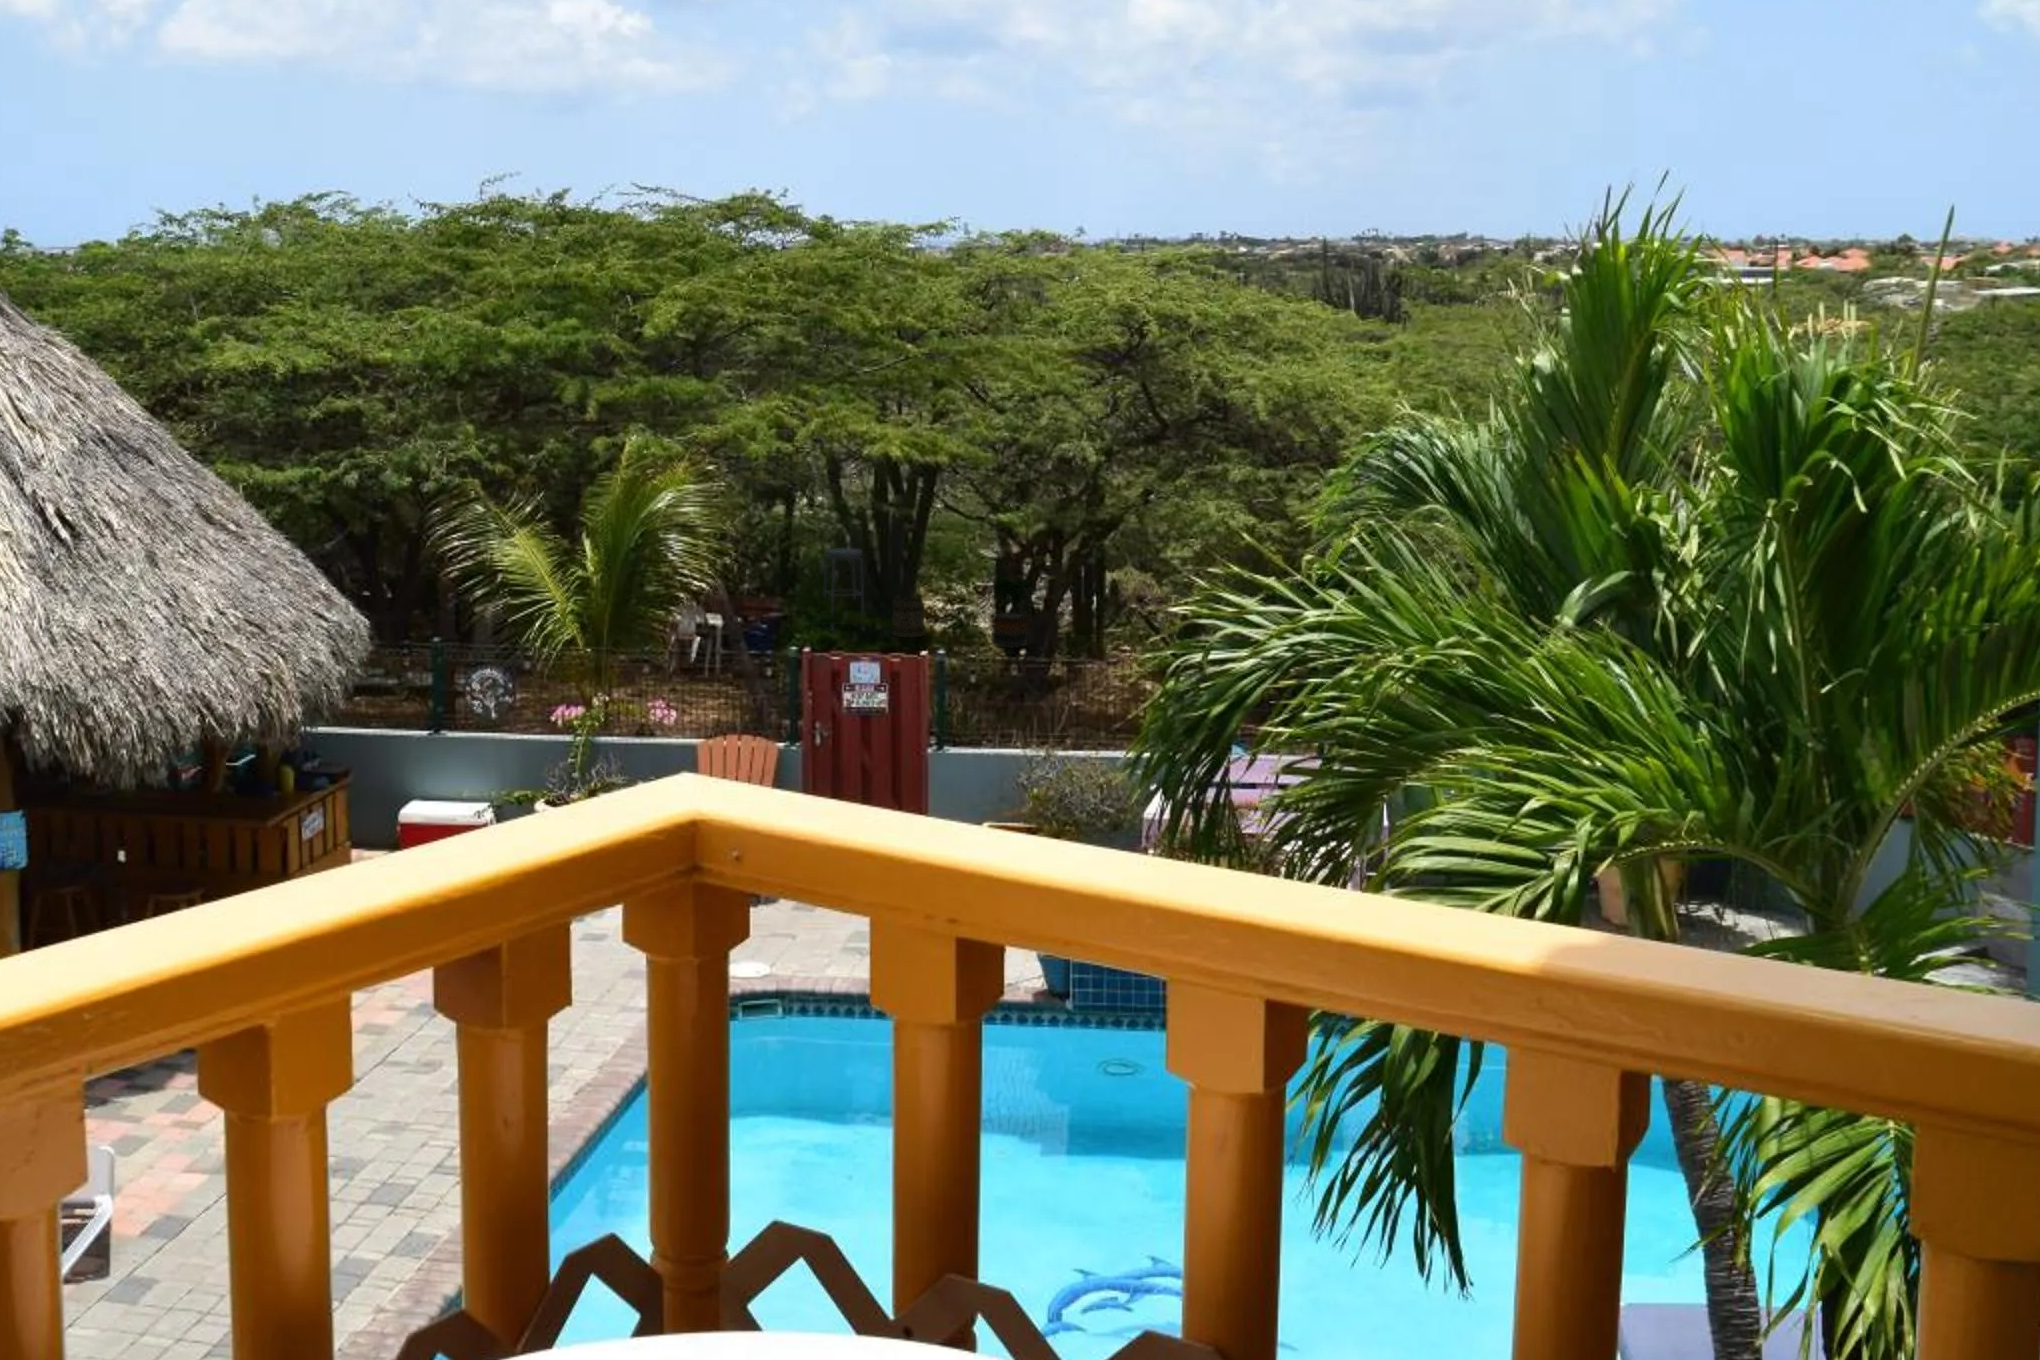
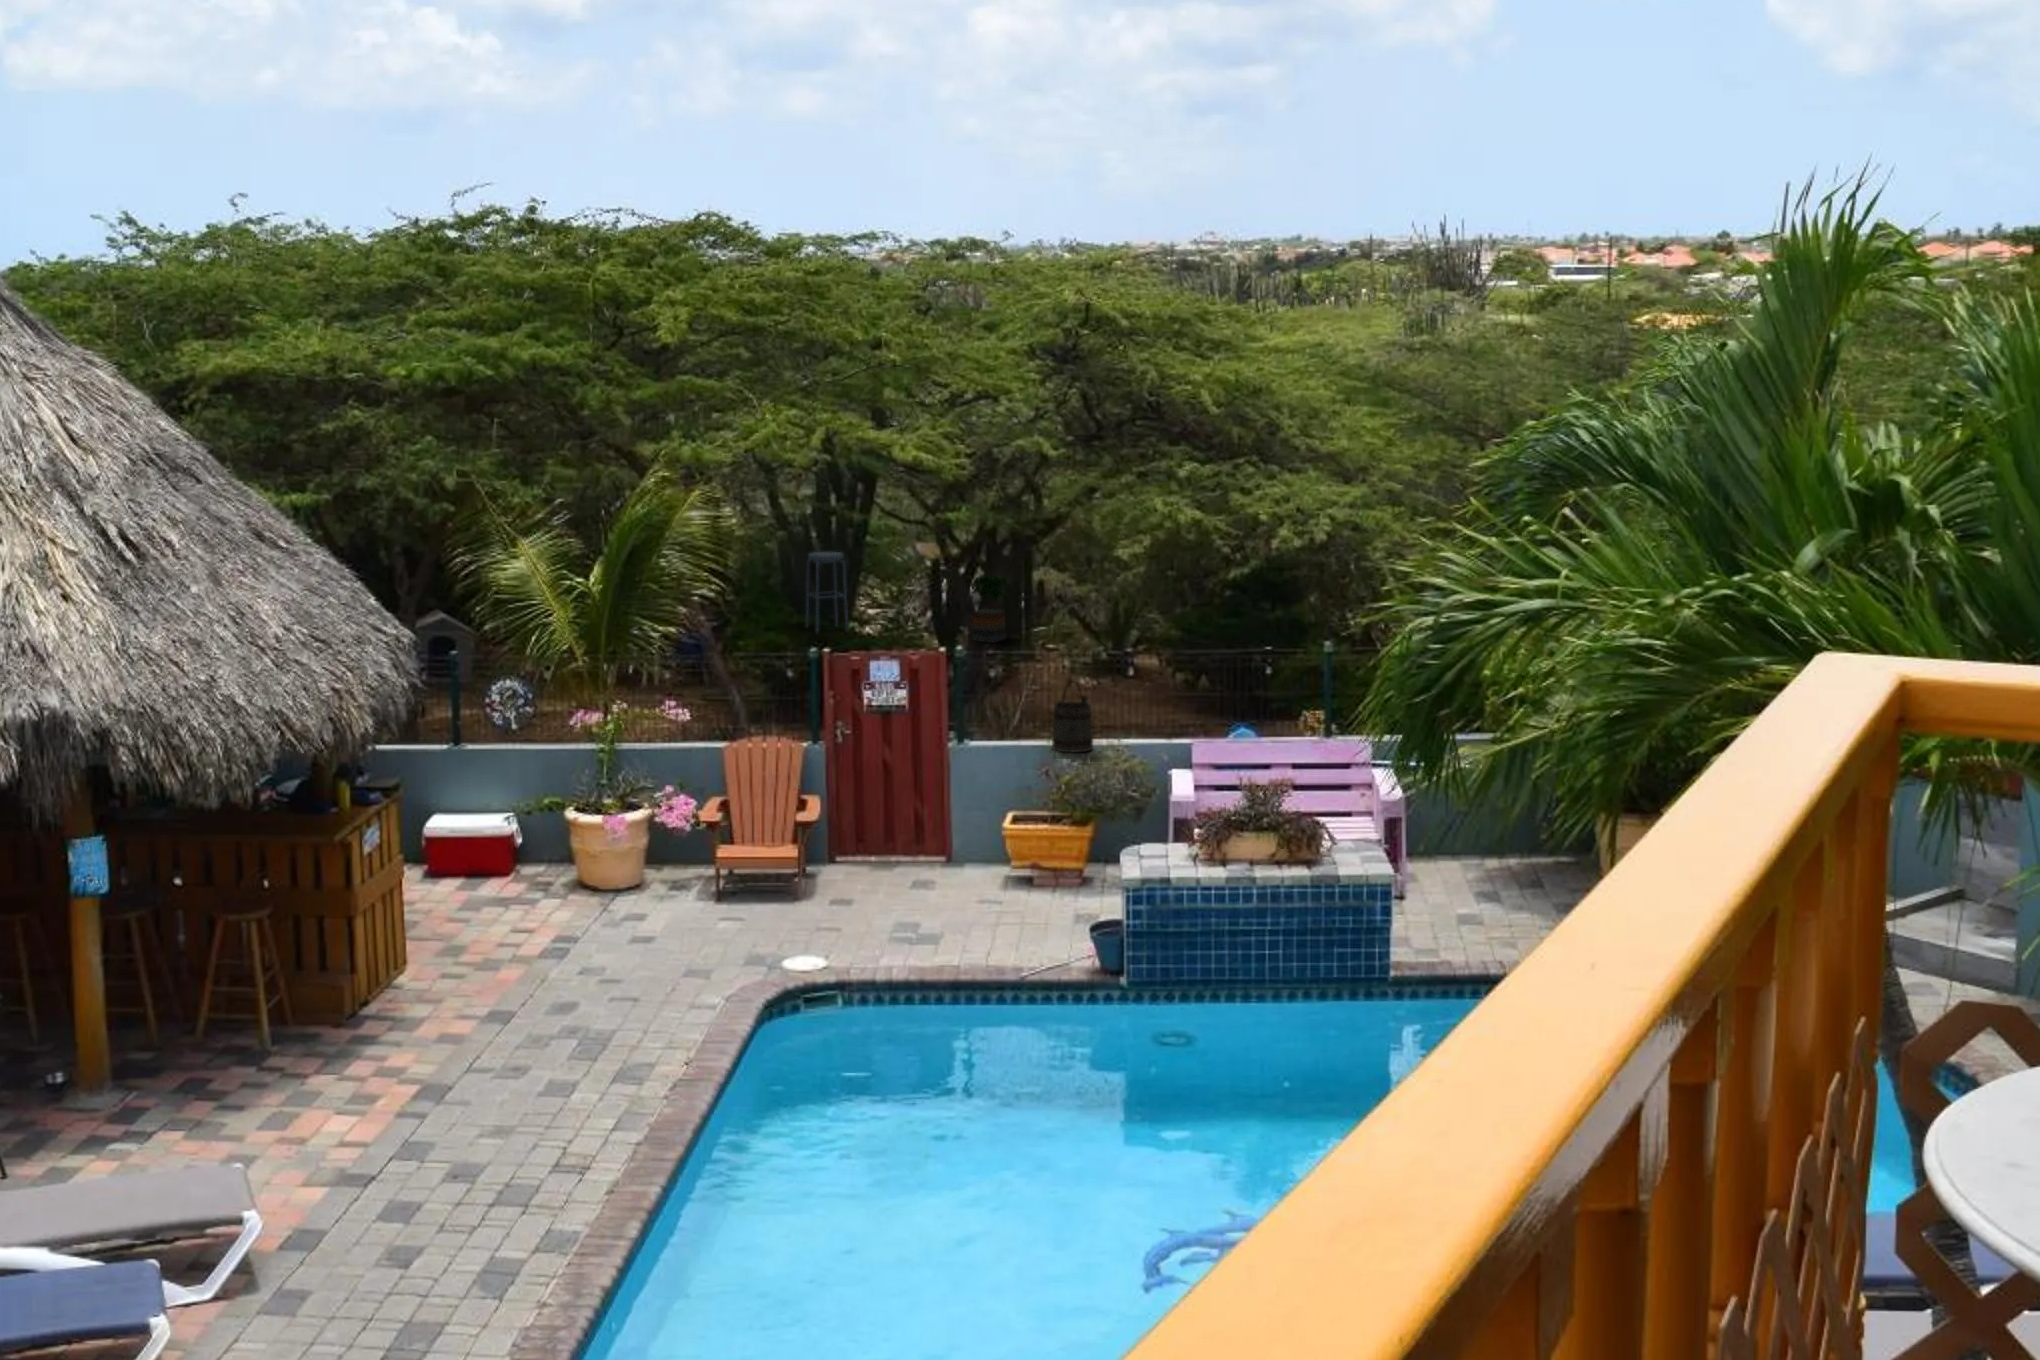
bucket: present [892,580,925,638] -> present [1052,681,1093,753]

